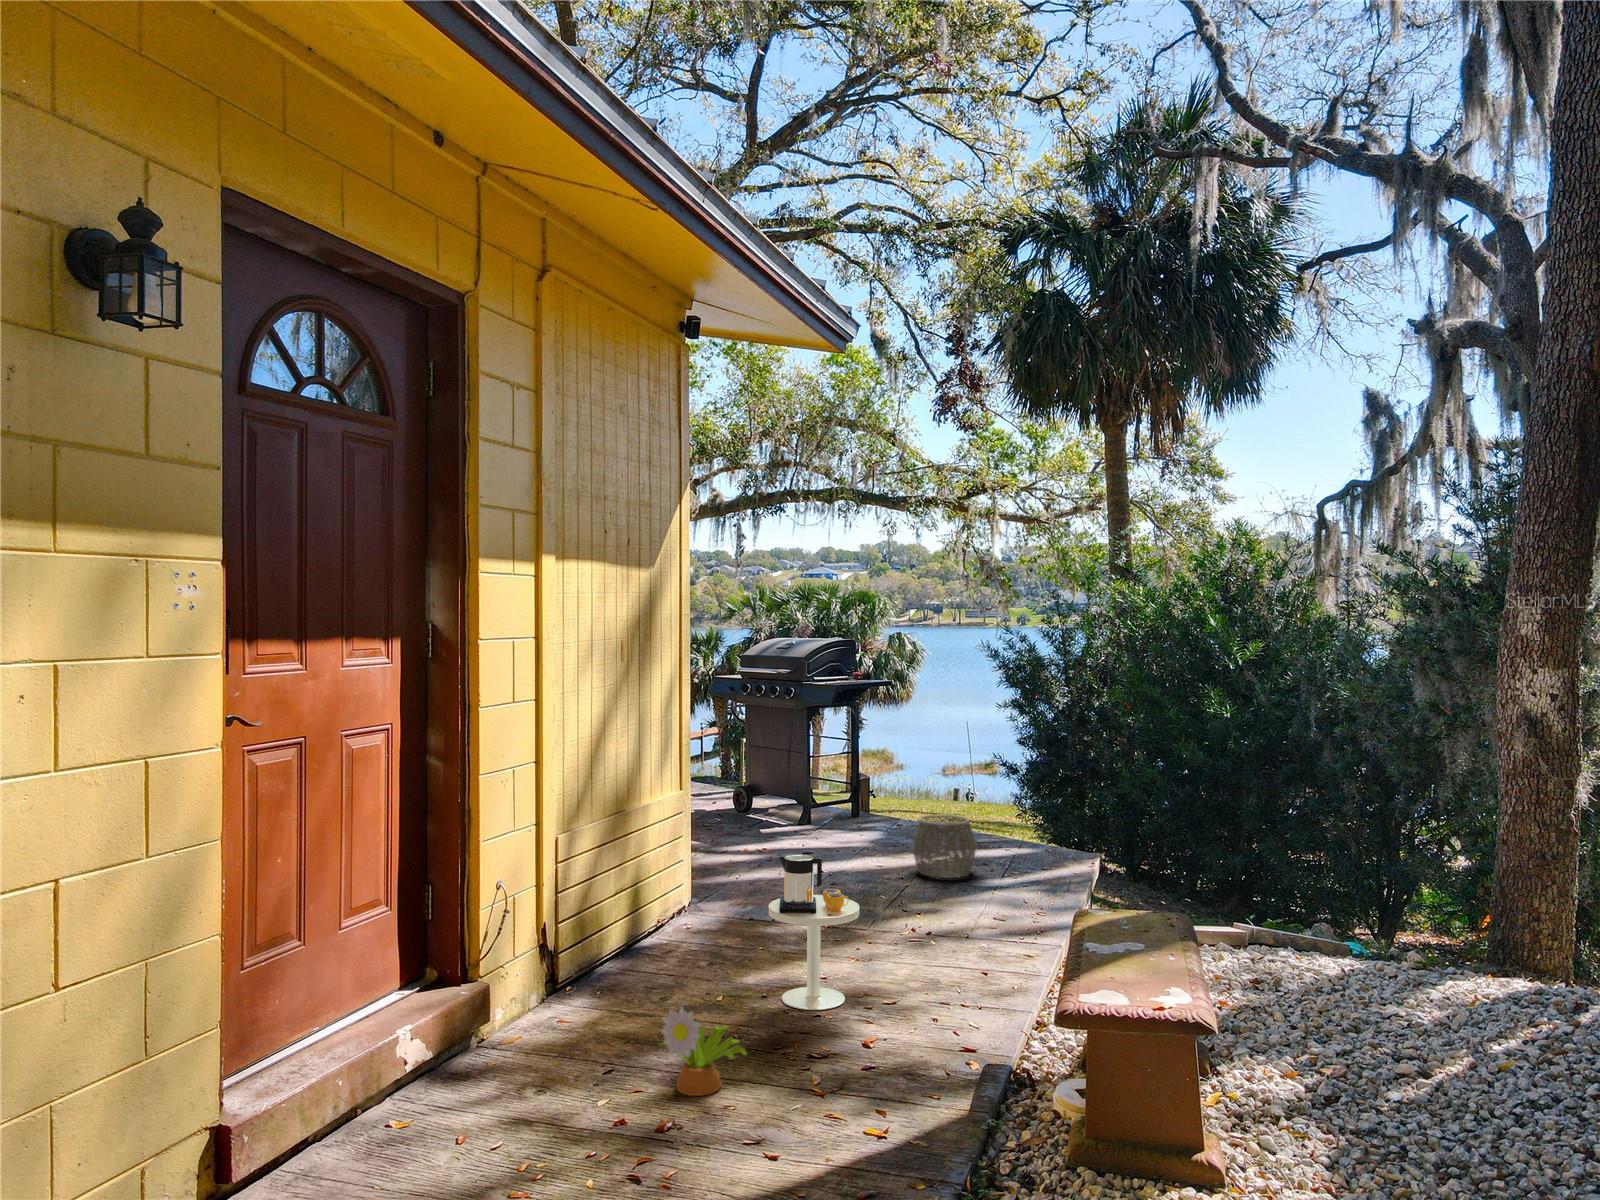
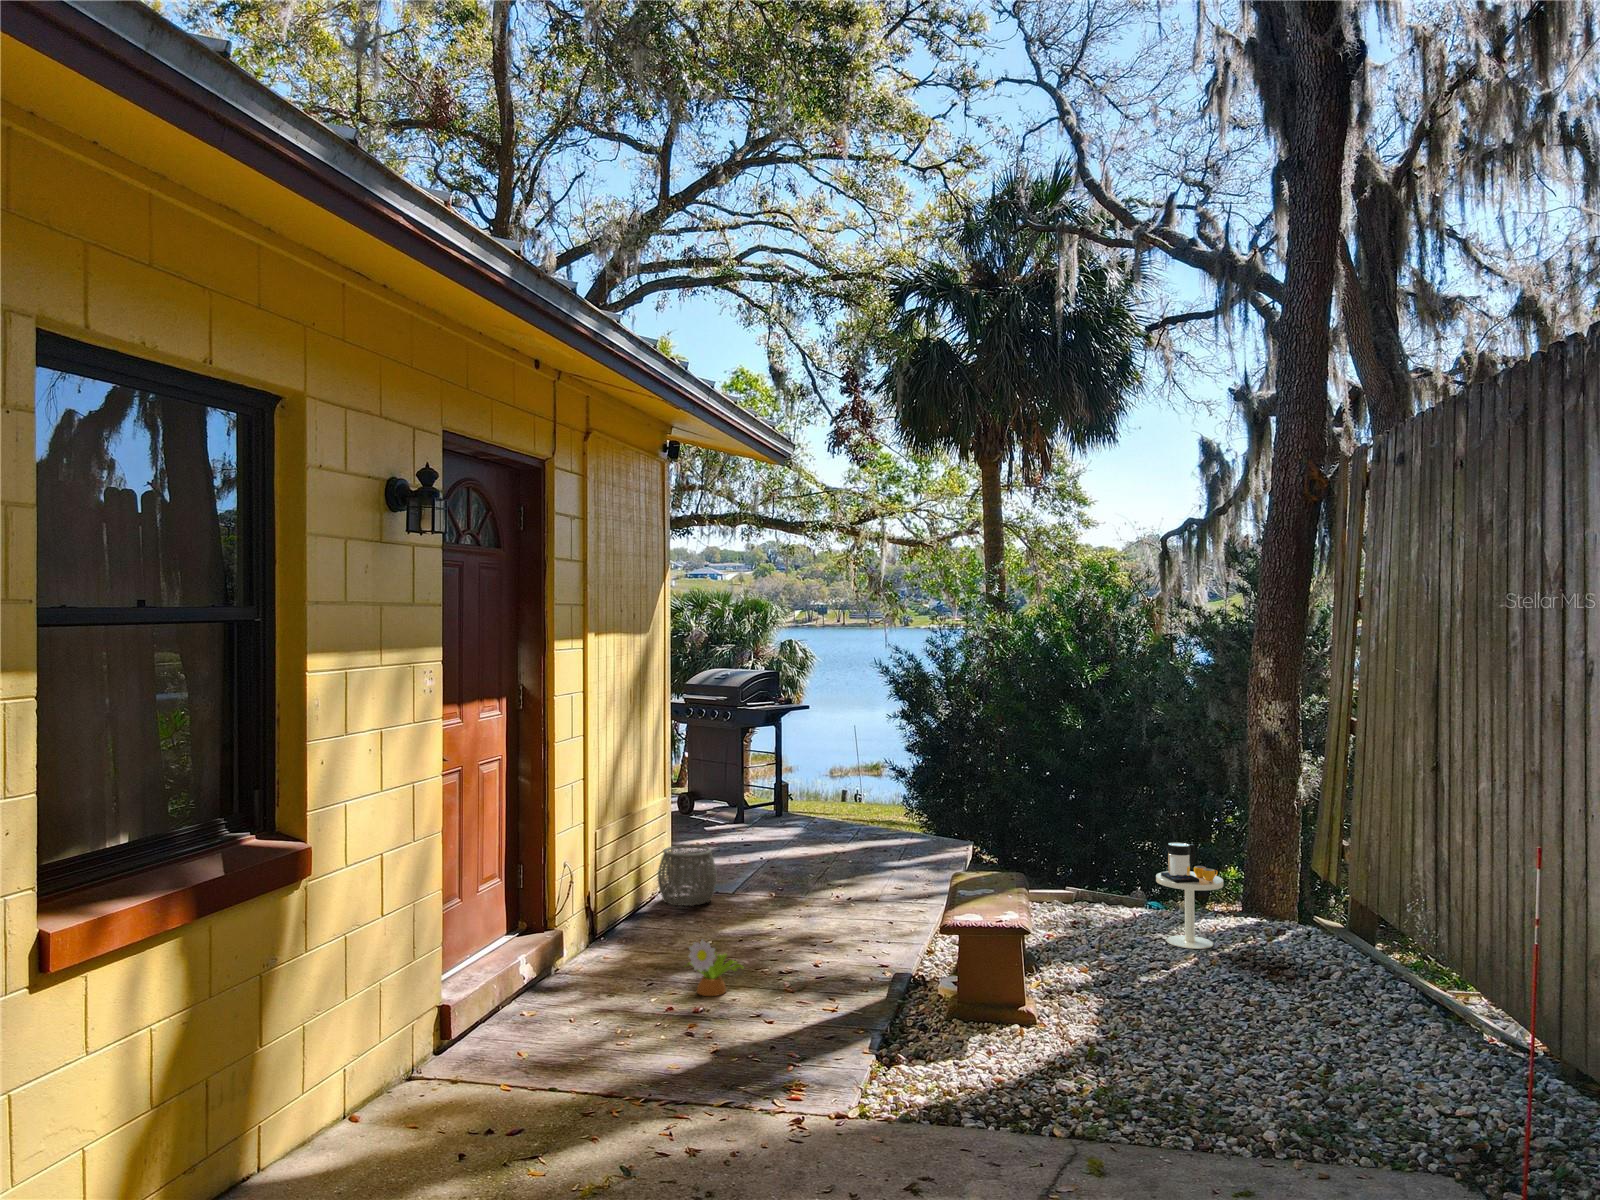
woven basket: present [913,815,976,878] -> present [658,845,717,906]
side table: present [769,855,860,1010] -> present [1156,842,1224,949]

